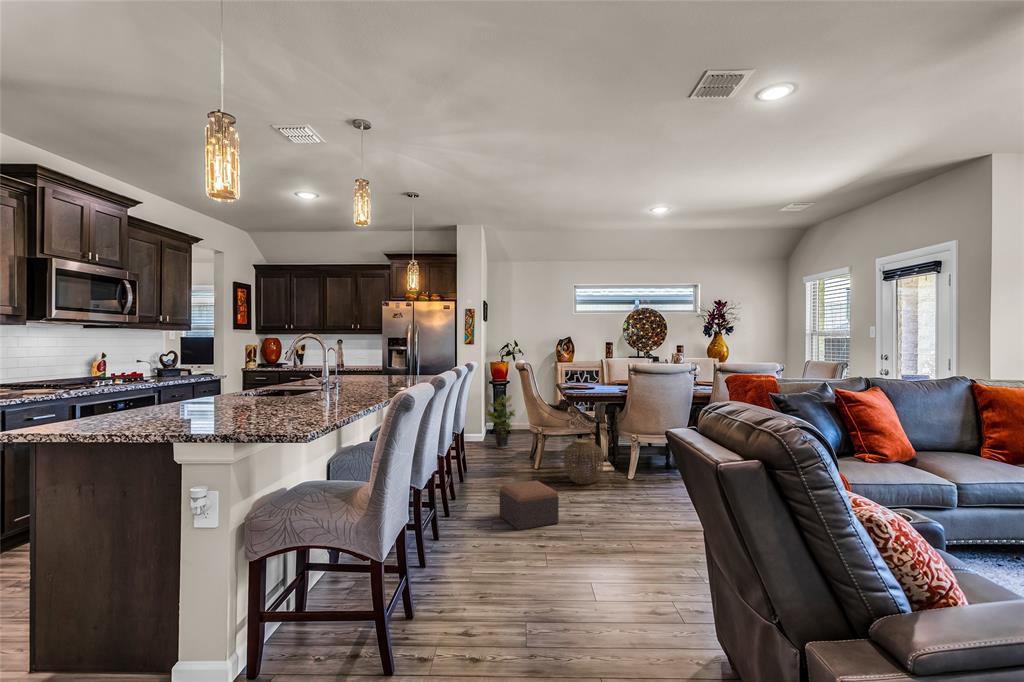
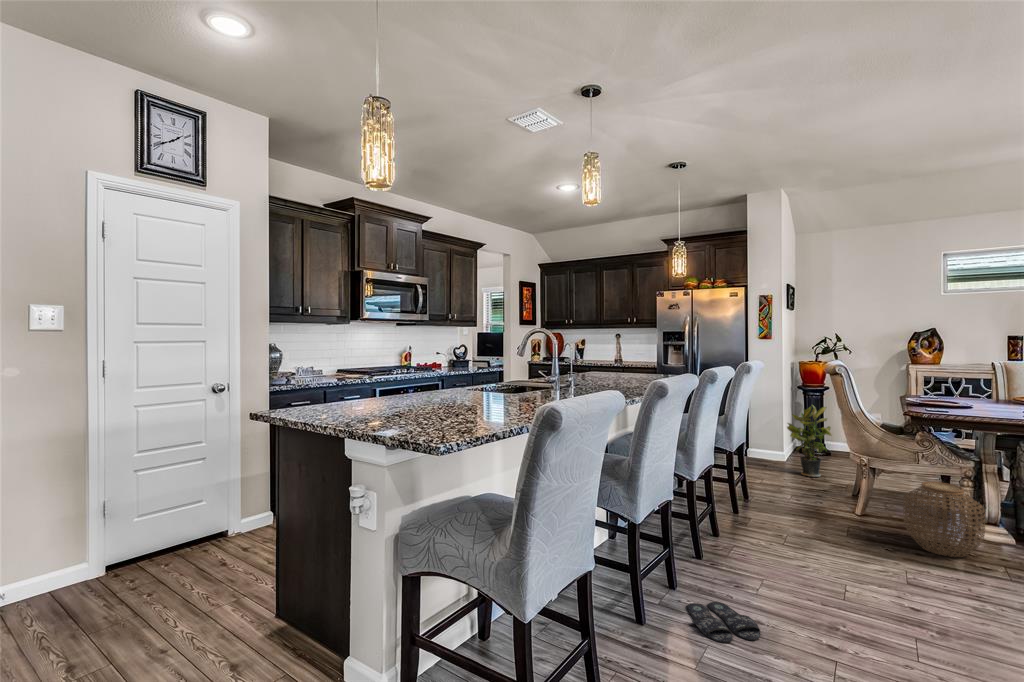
footstool: present [499,481,559,530] -> none [775,534,876,614]
slippers: none [451,539,501,561] -> present [687,602,760,643]

